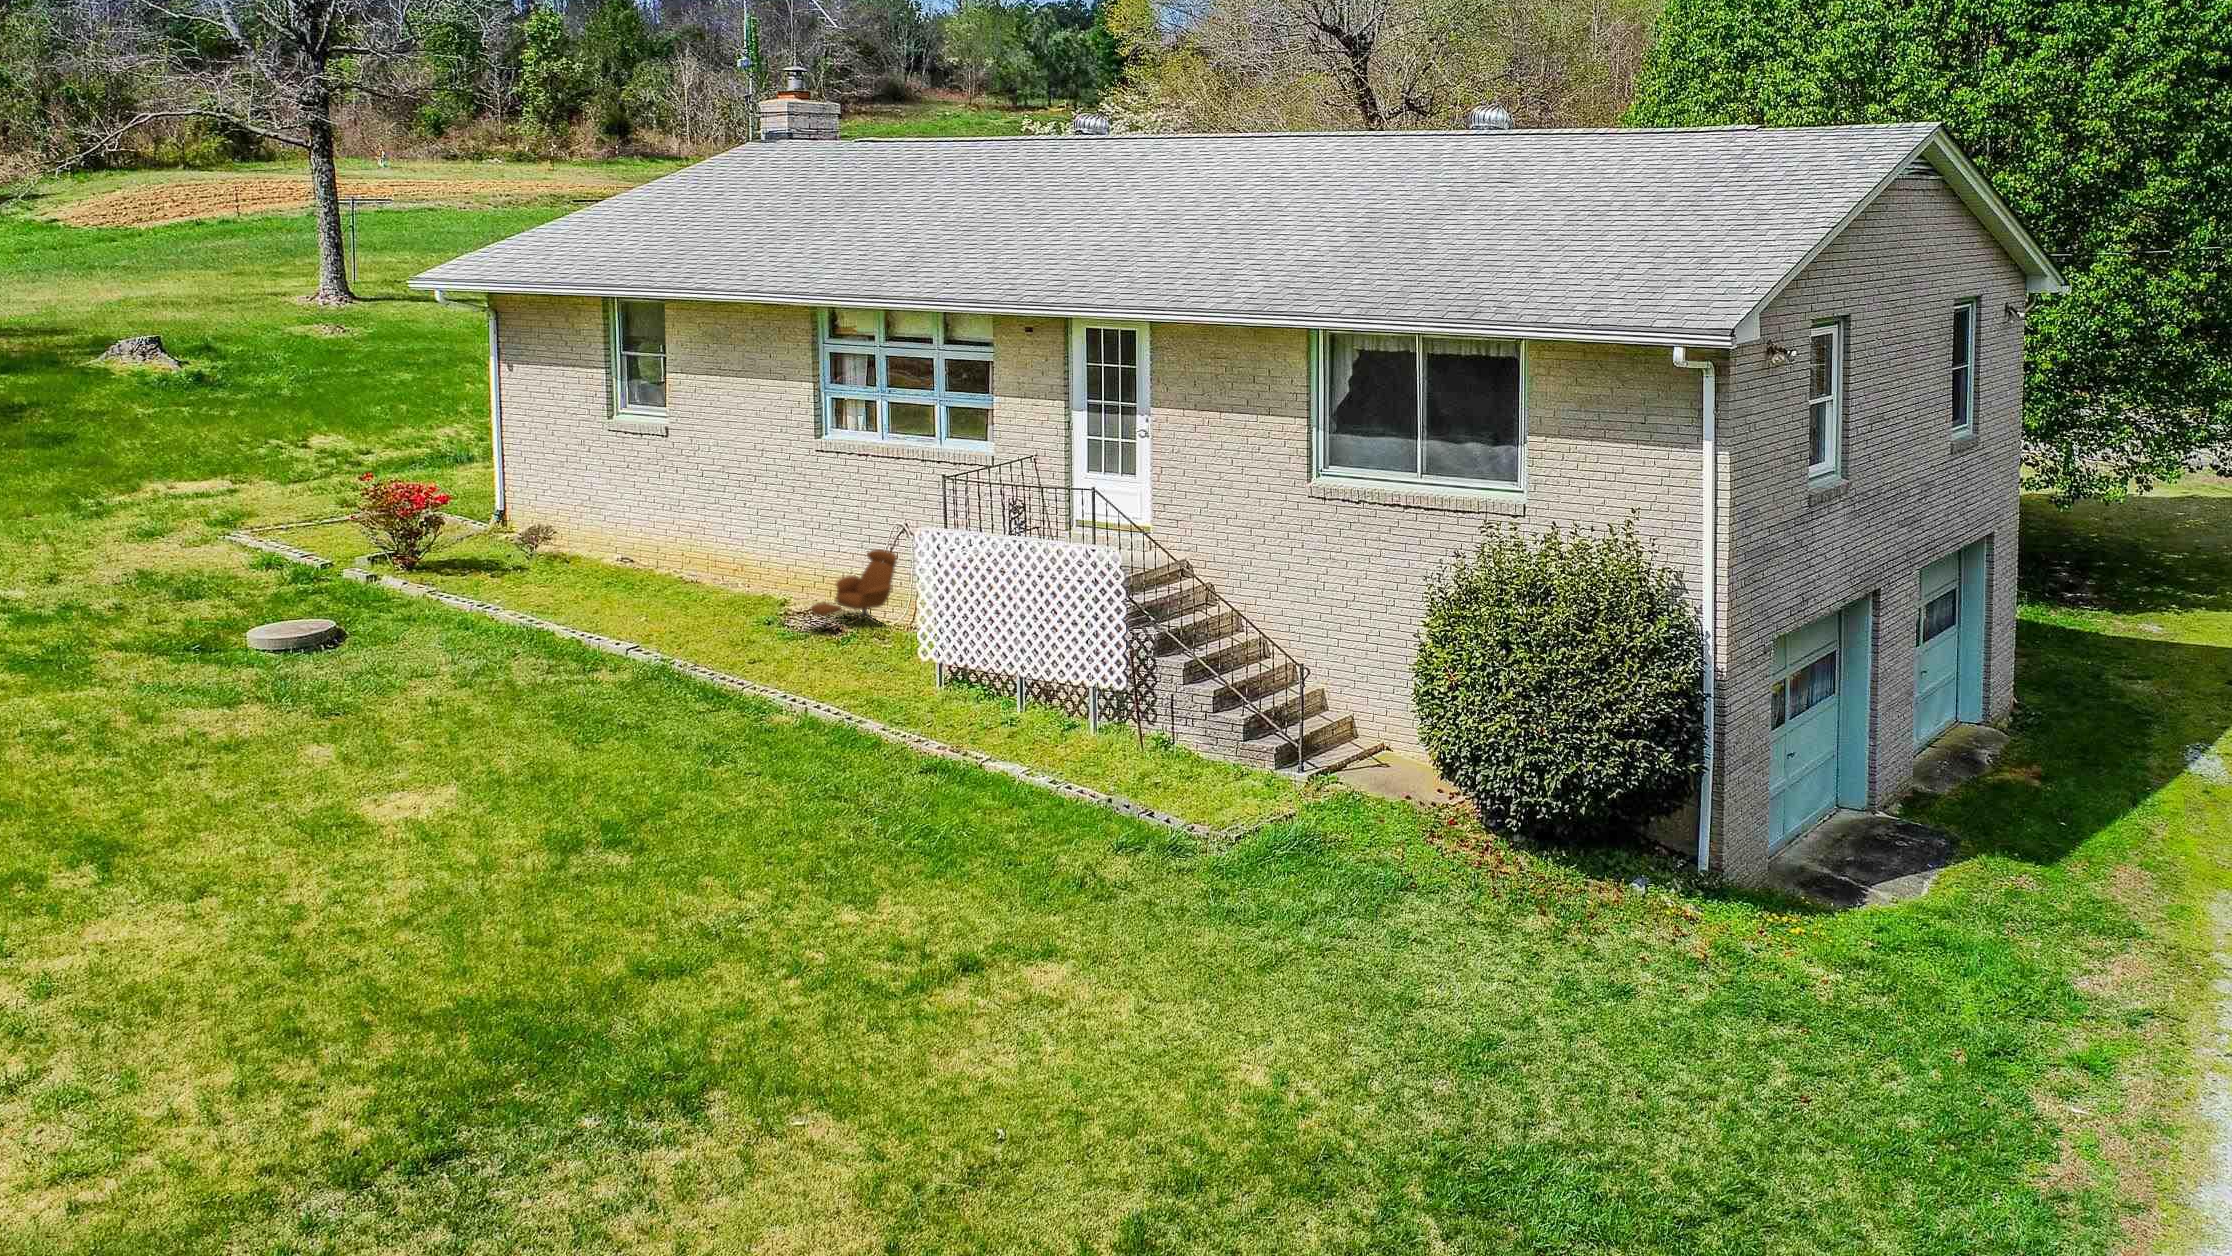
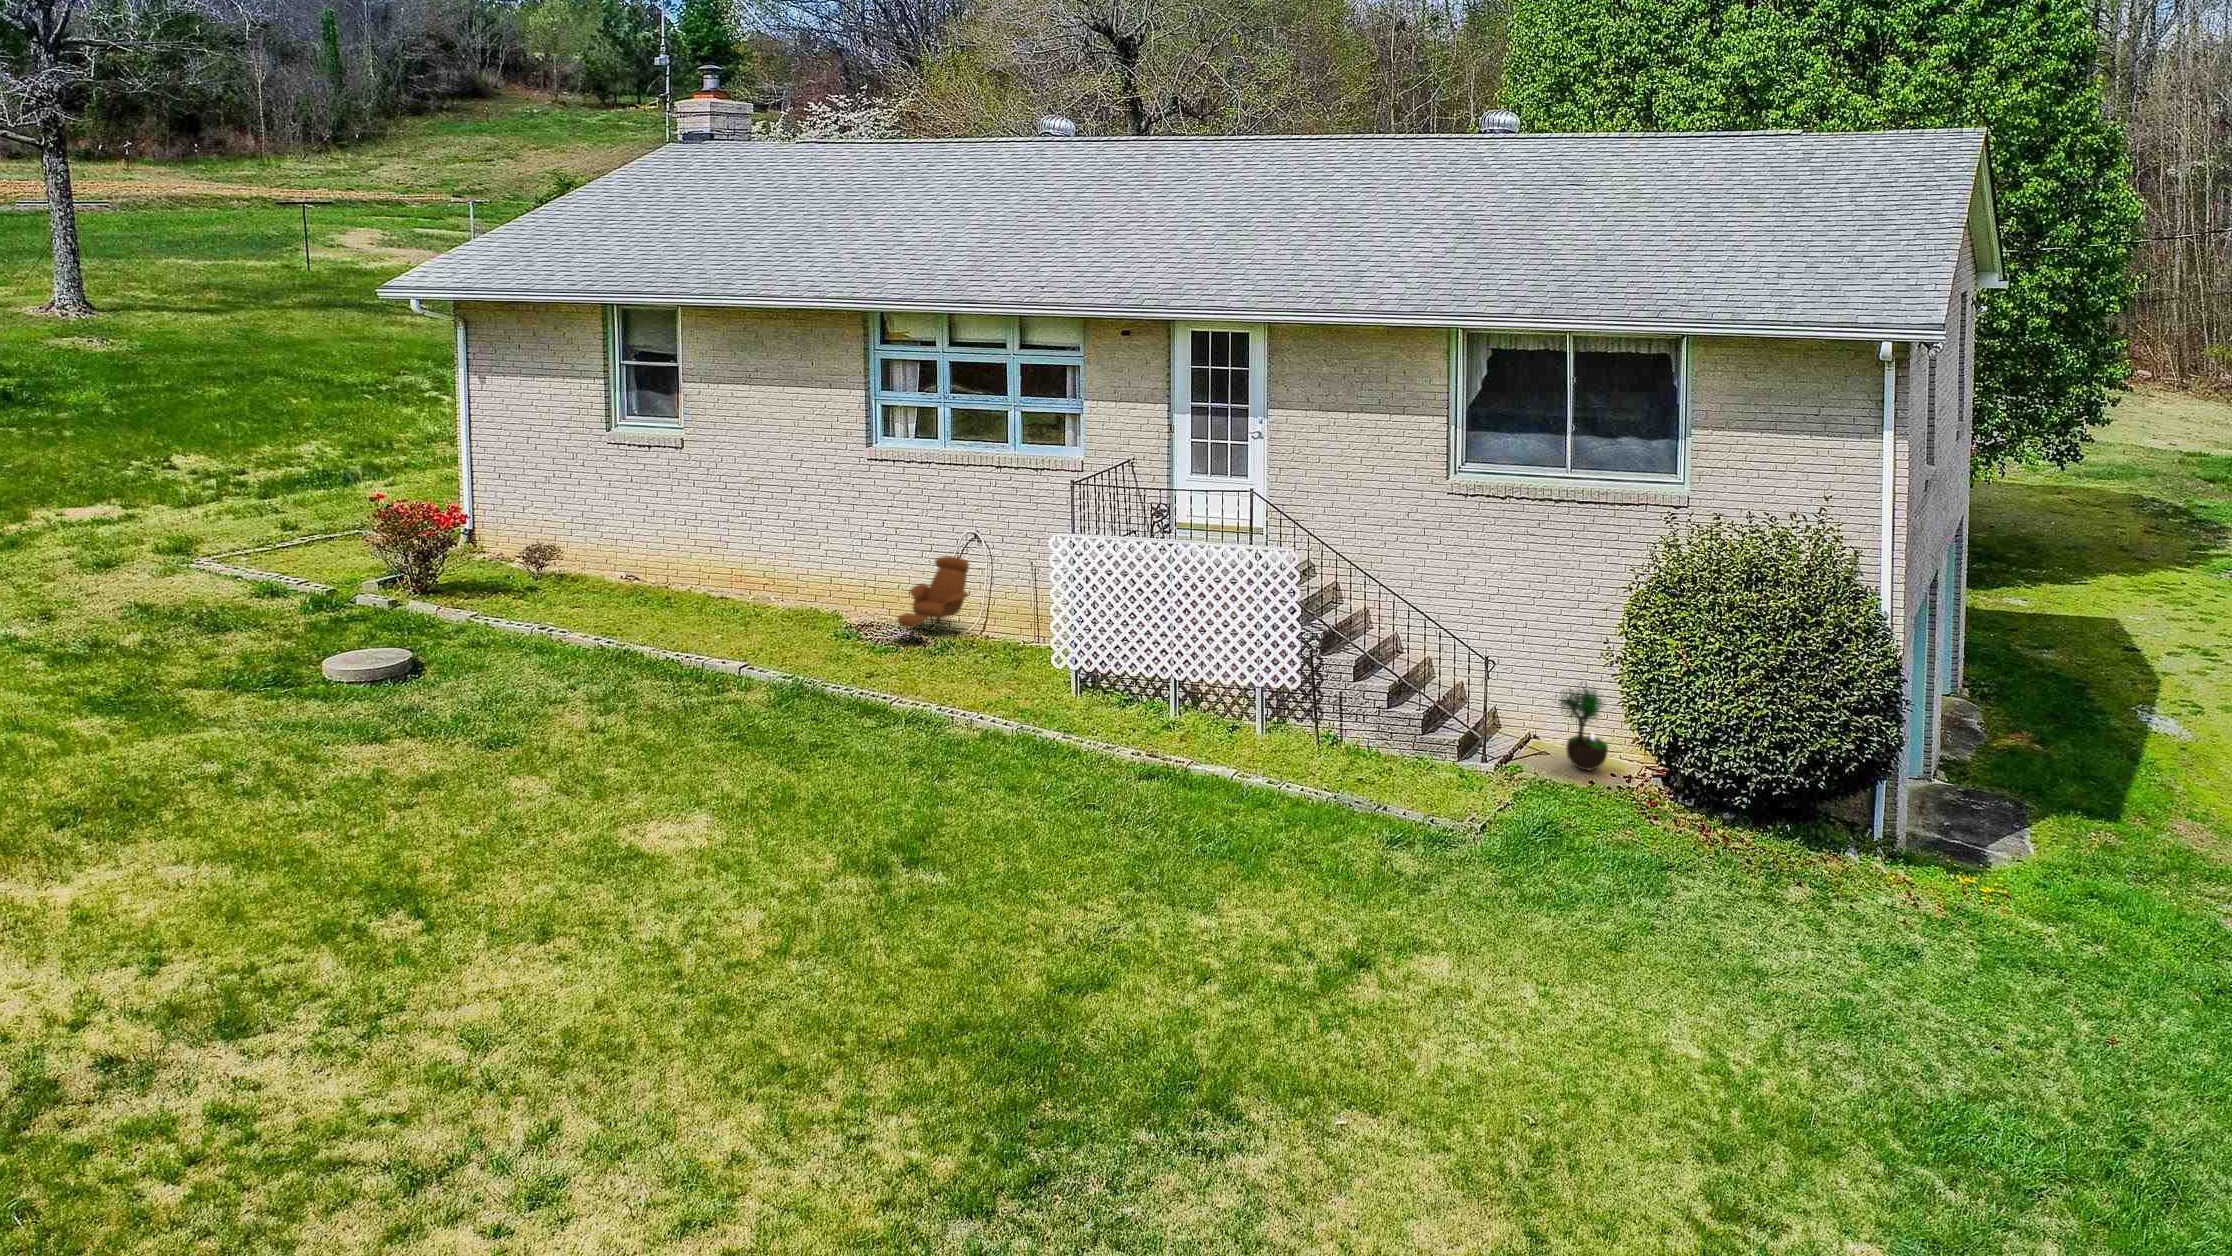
potted tree: none [1380,690,1441,789] -> present [1556,683,1608,770]

